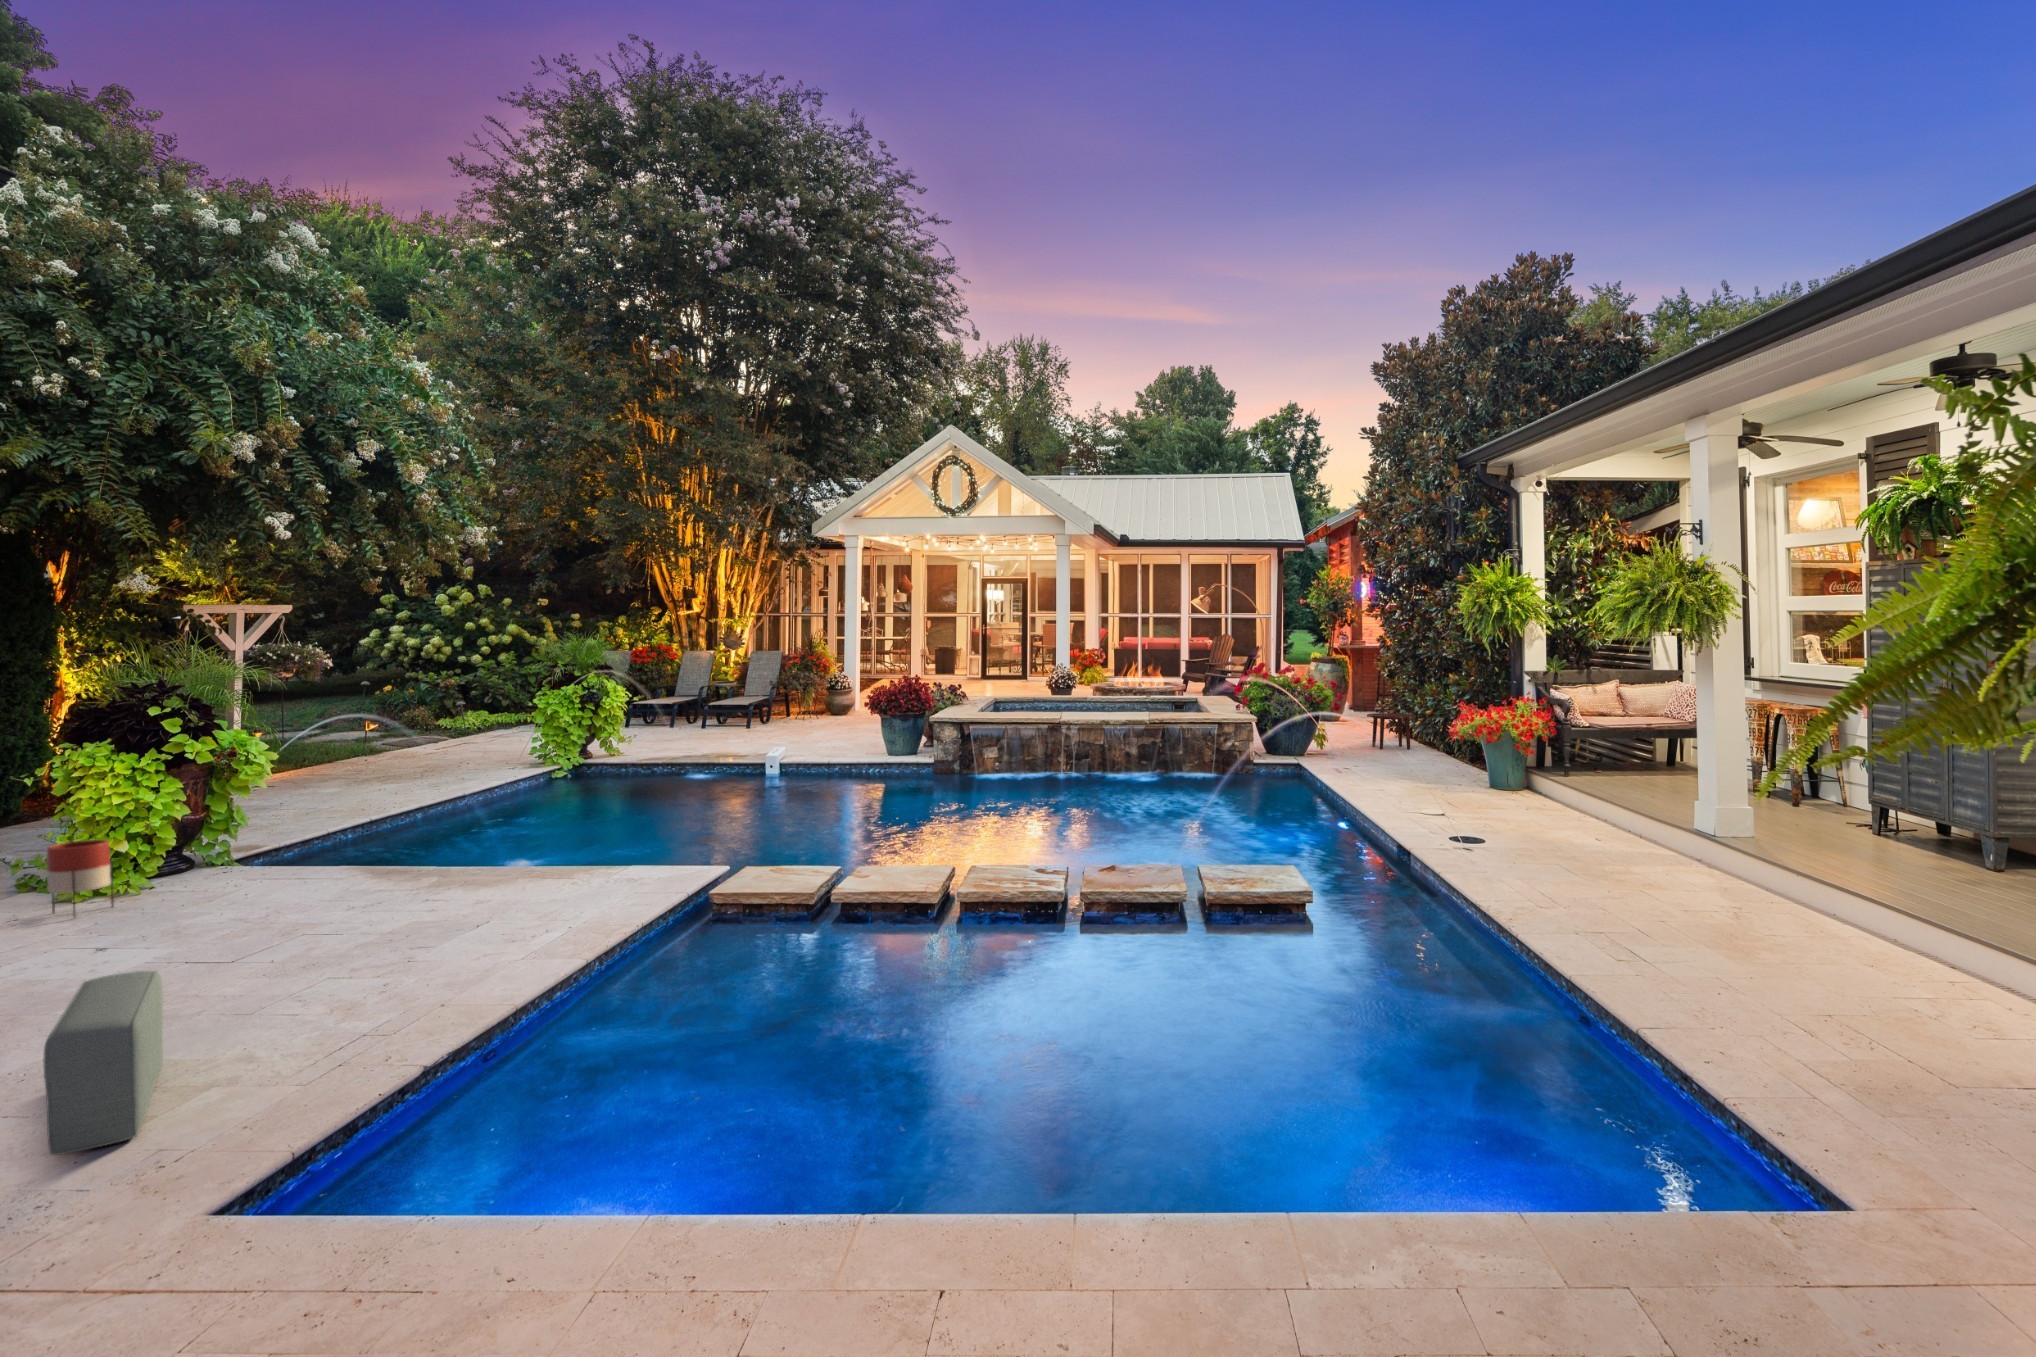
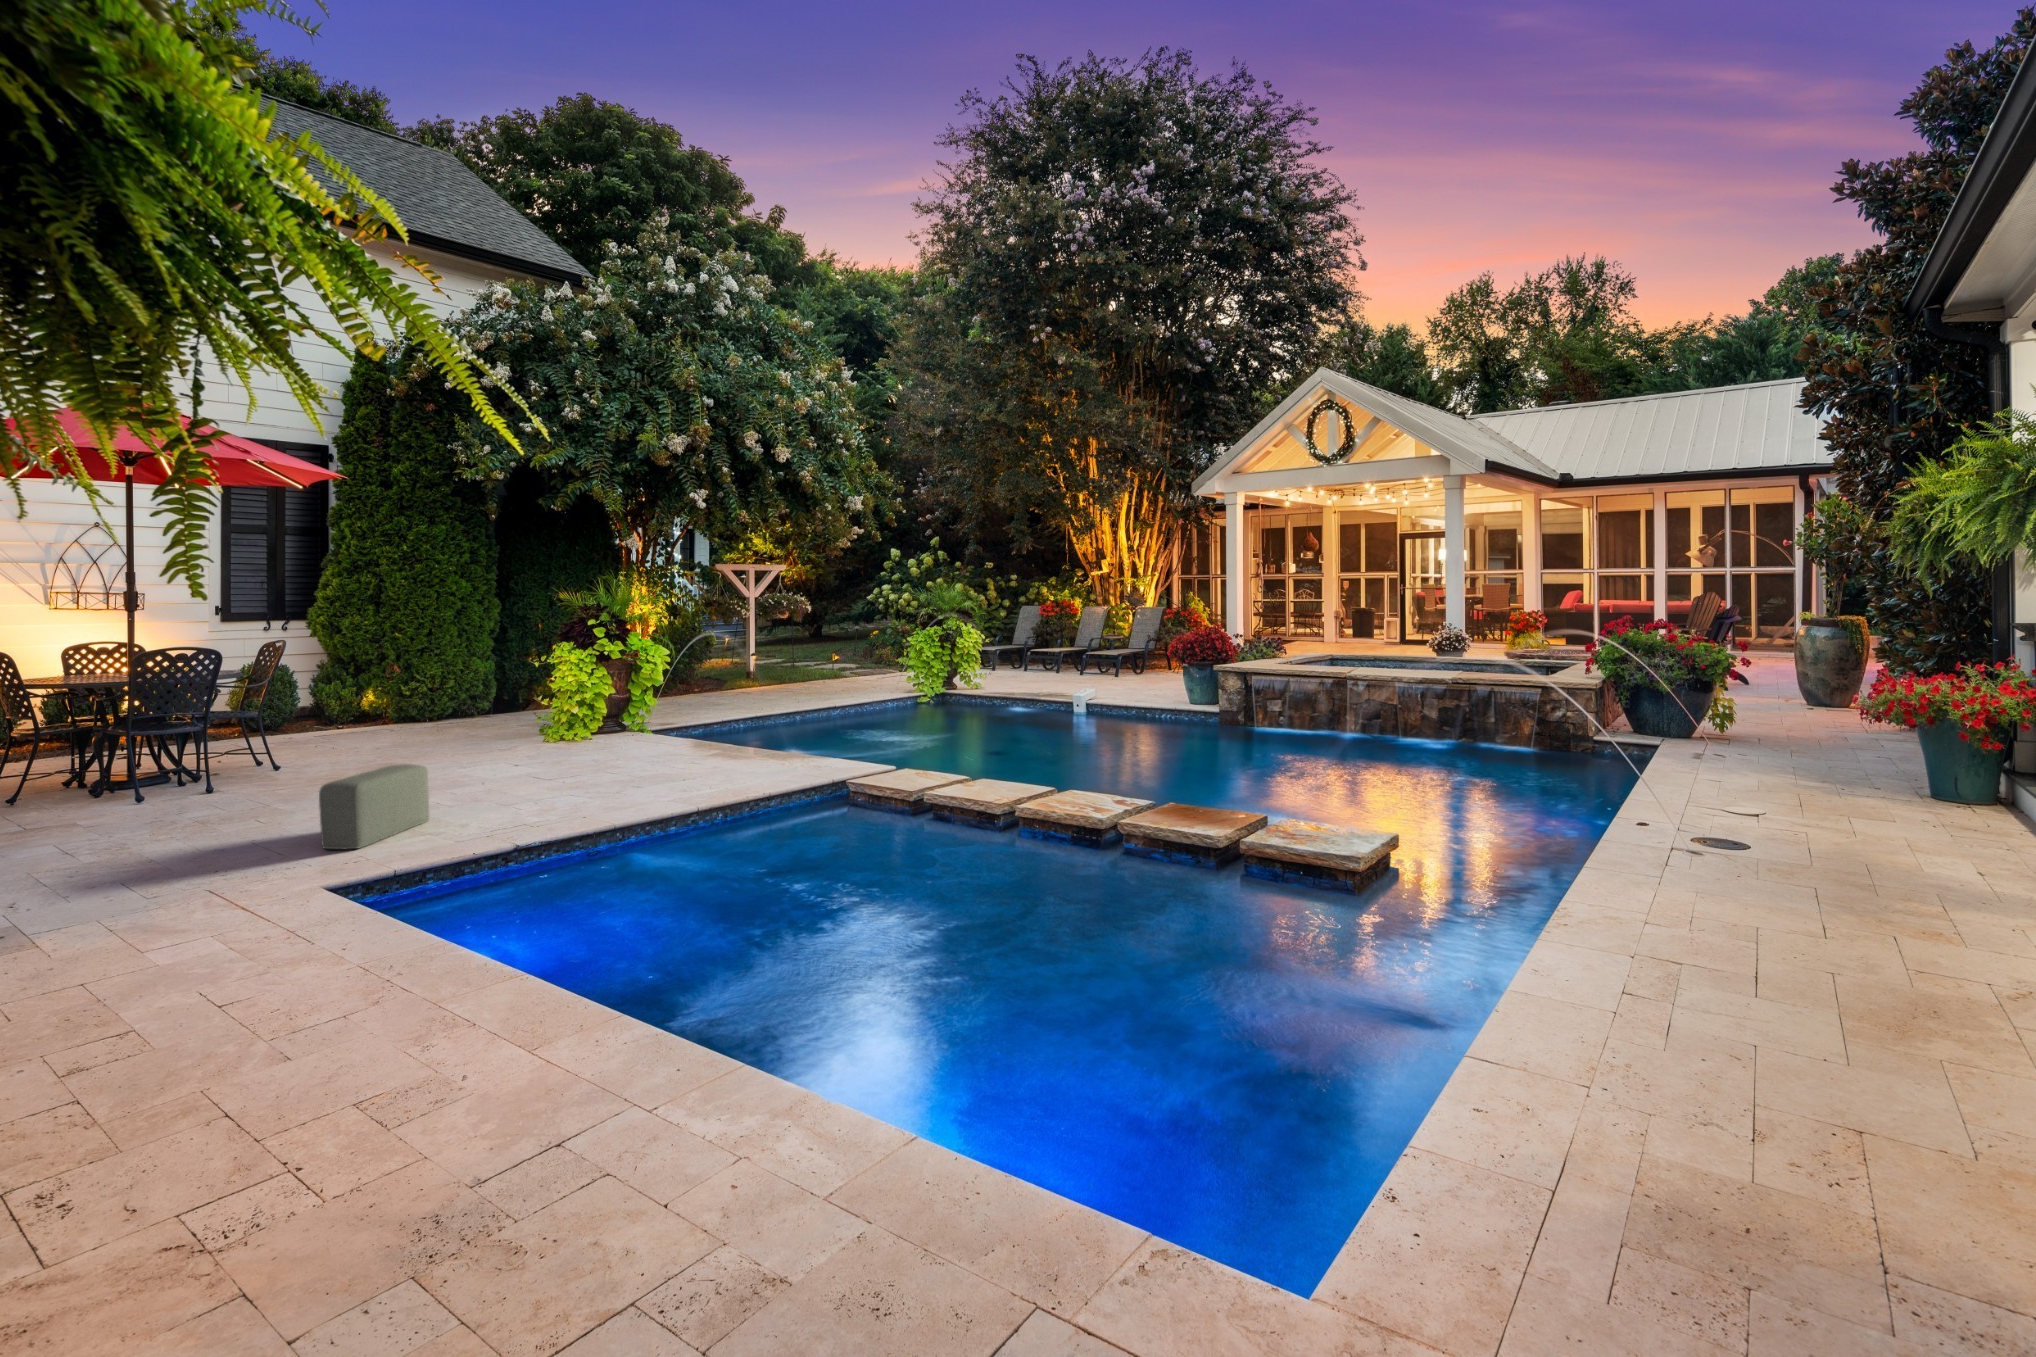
side table: present [1367,713,1416,749] -> none [1801,685,1881,734]
planter: present [47,840,114,917] -> none [525,705,560,751]

